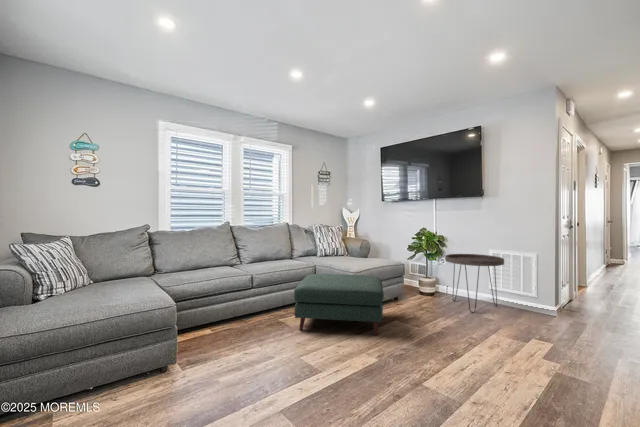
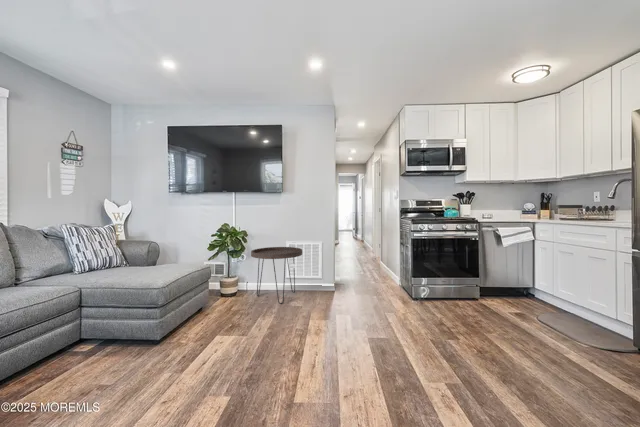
ottoman: present [294,274,384,335] -> none [63,288,213,403]

